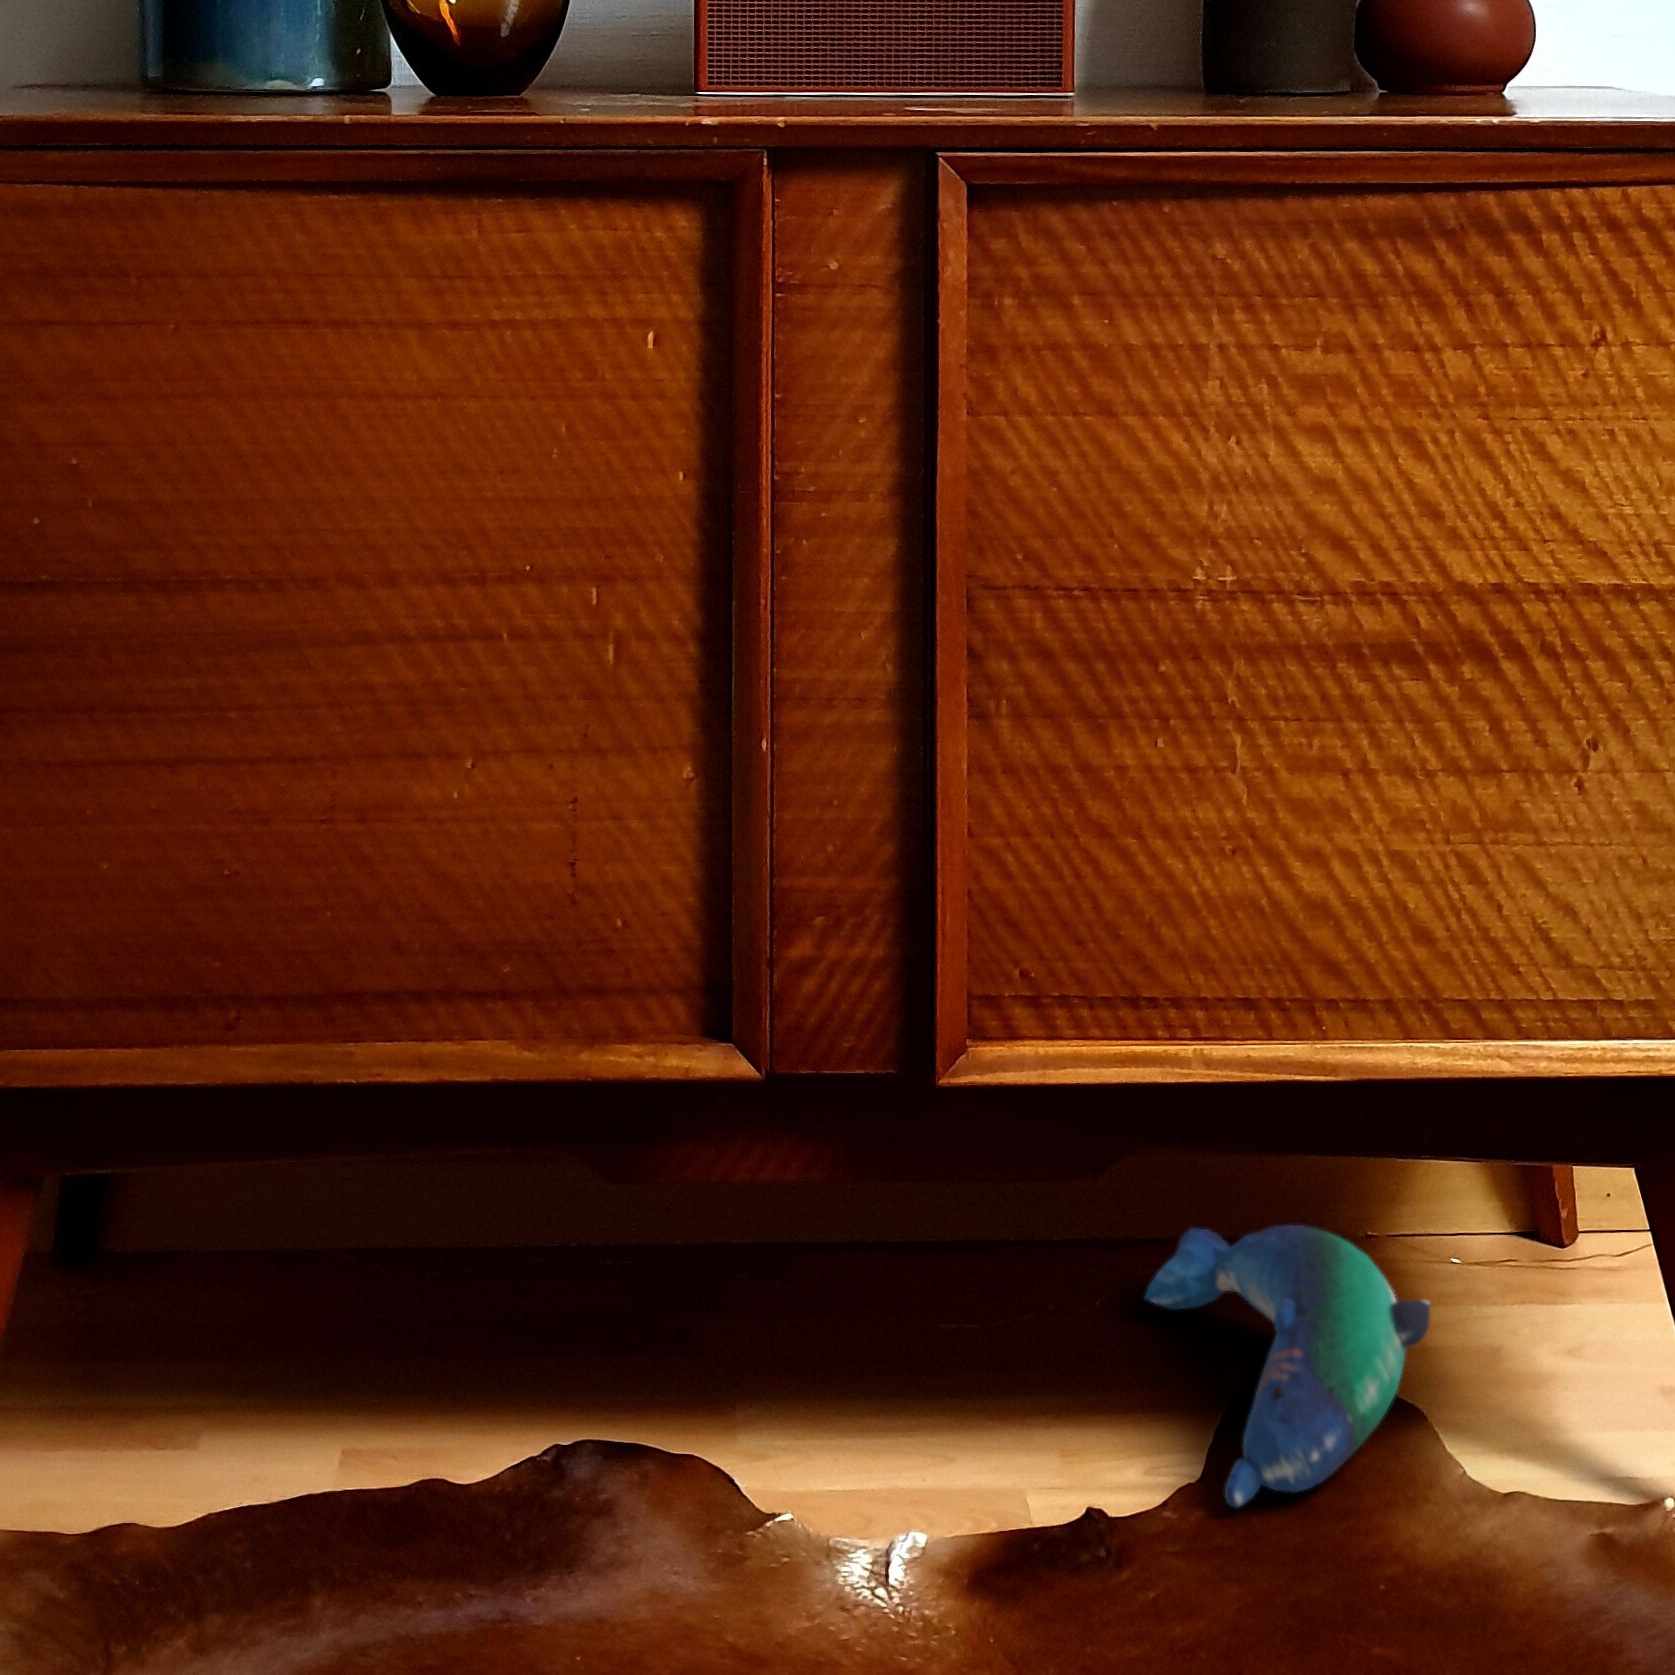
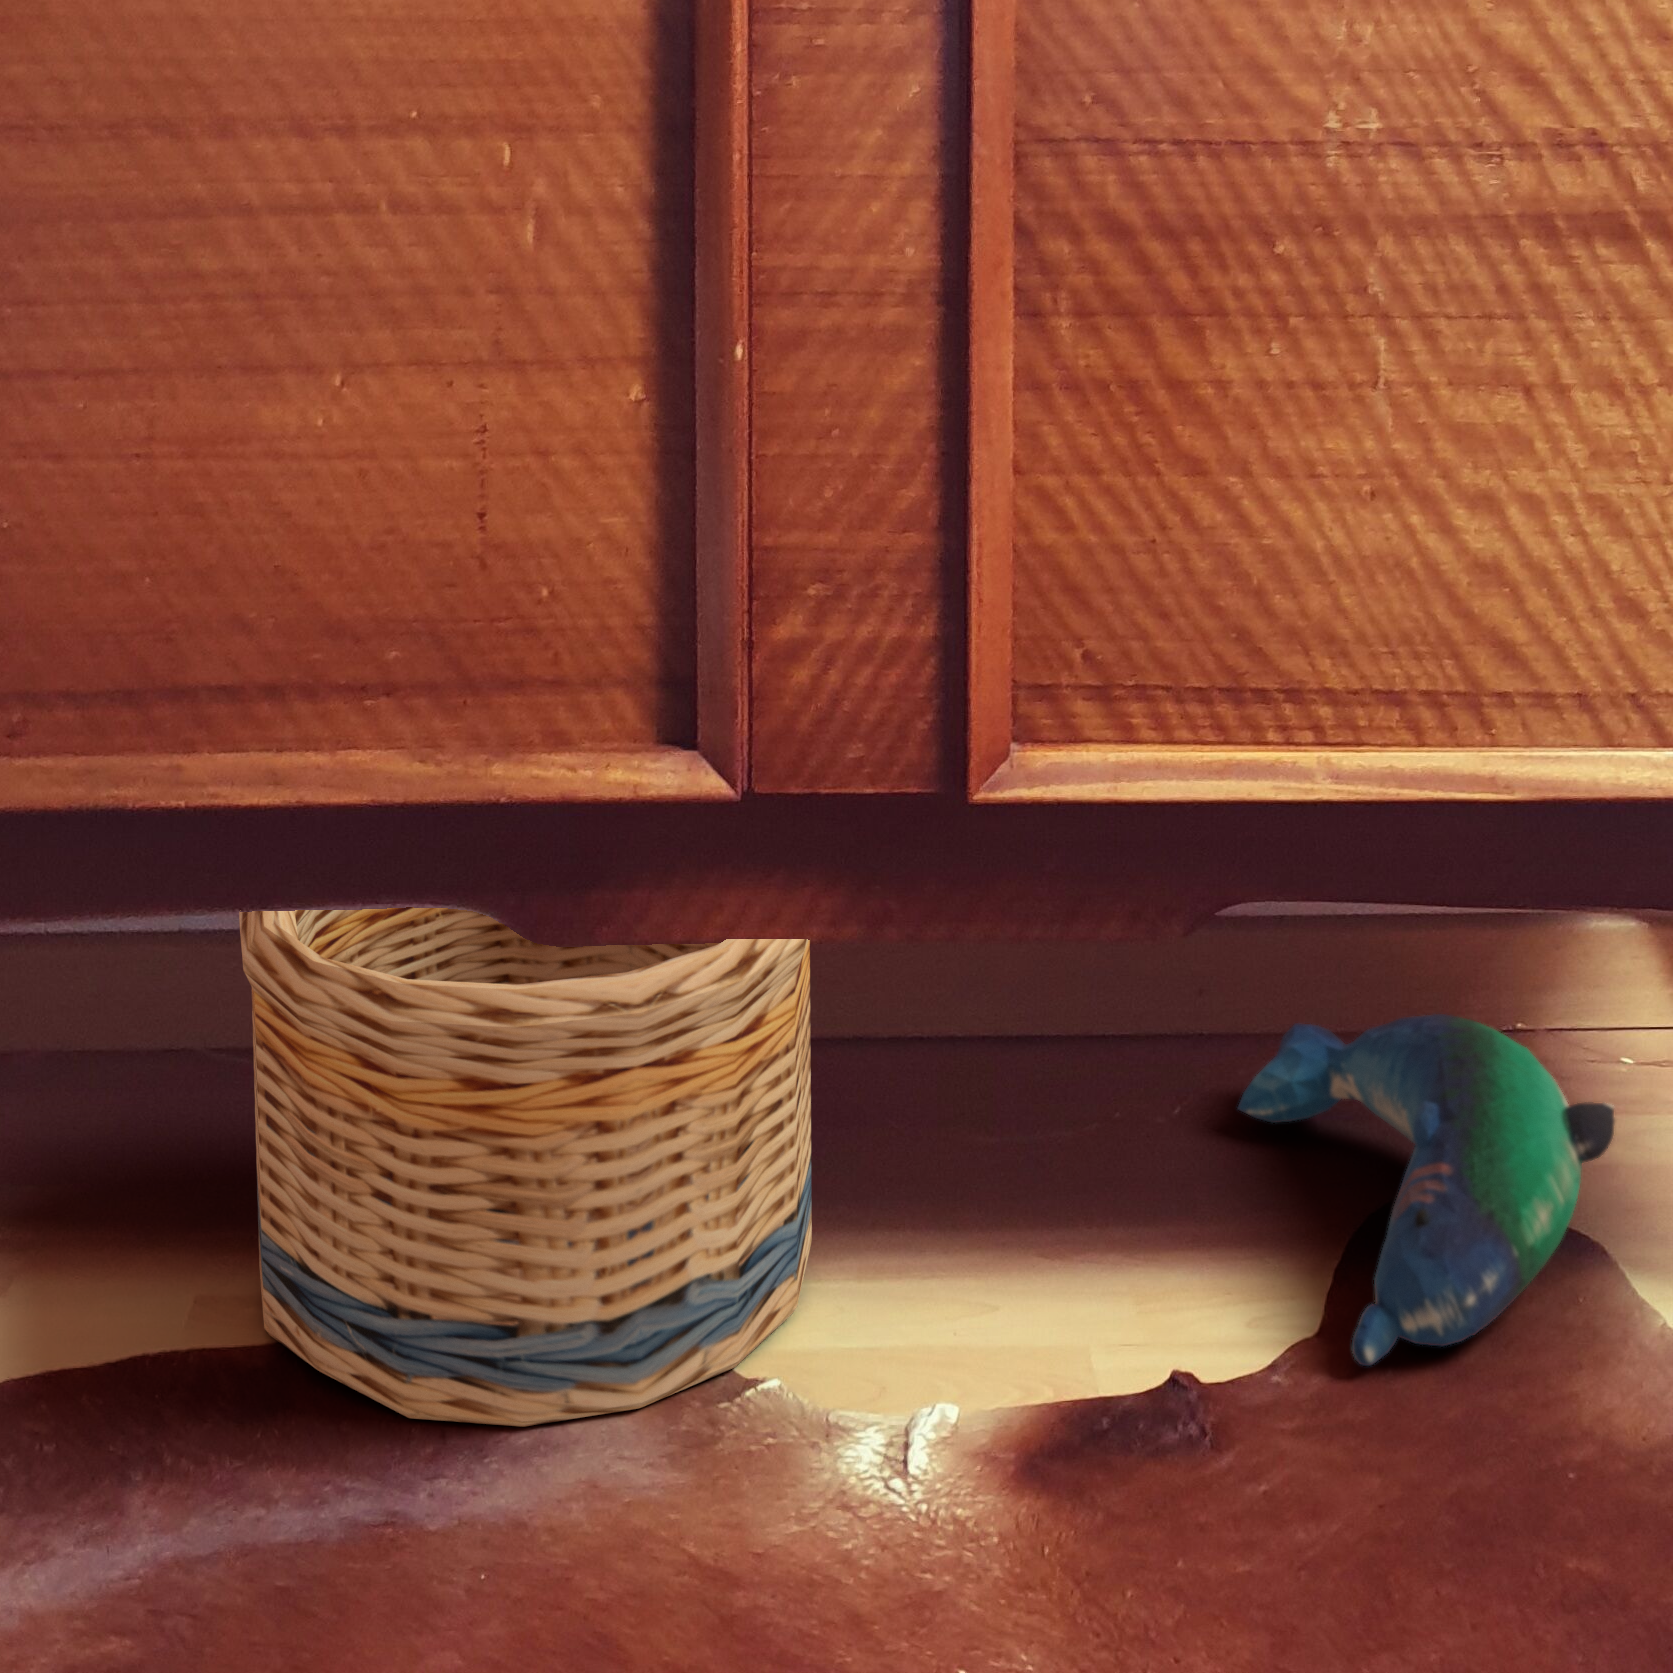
basket: none [379,1043,819,1551] -> present [239,907,812,1427]

